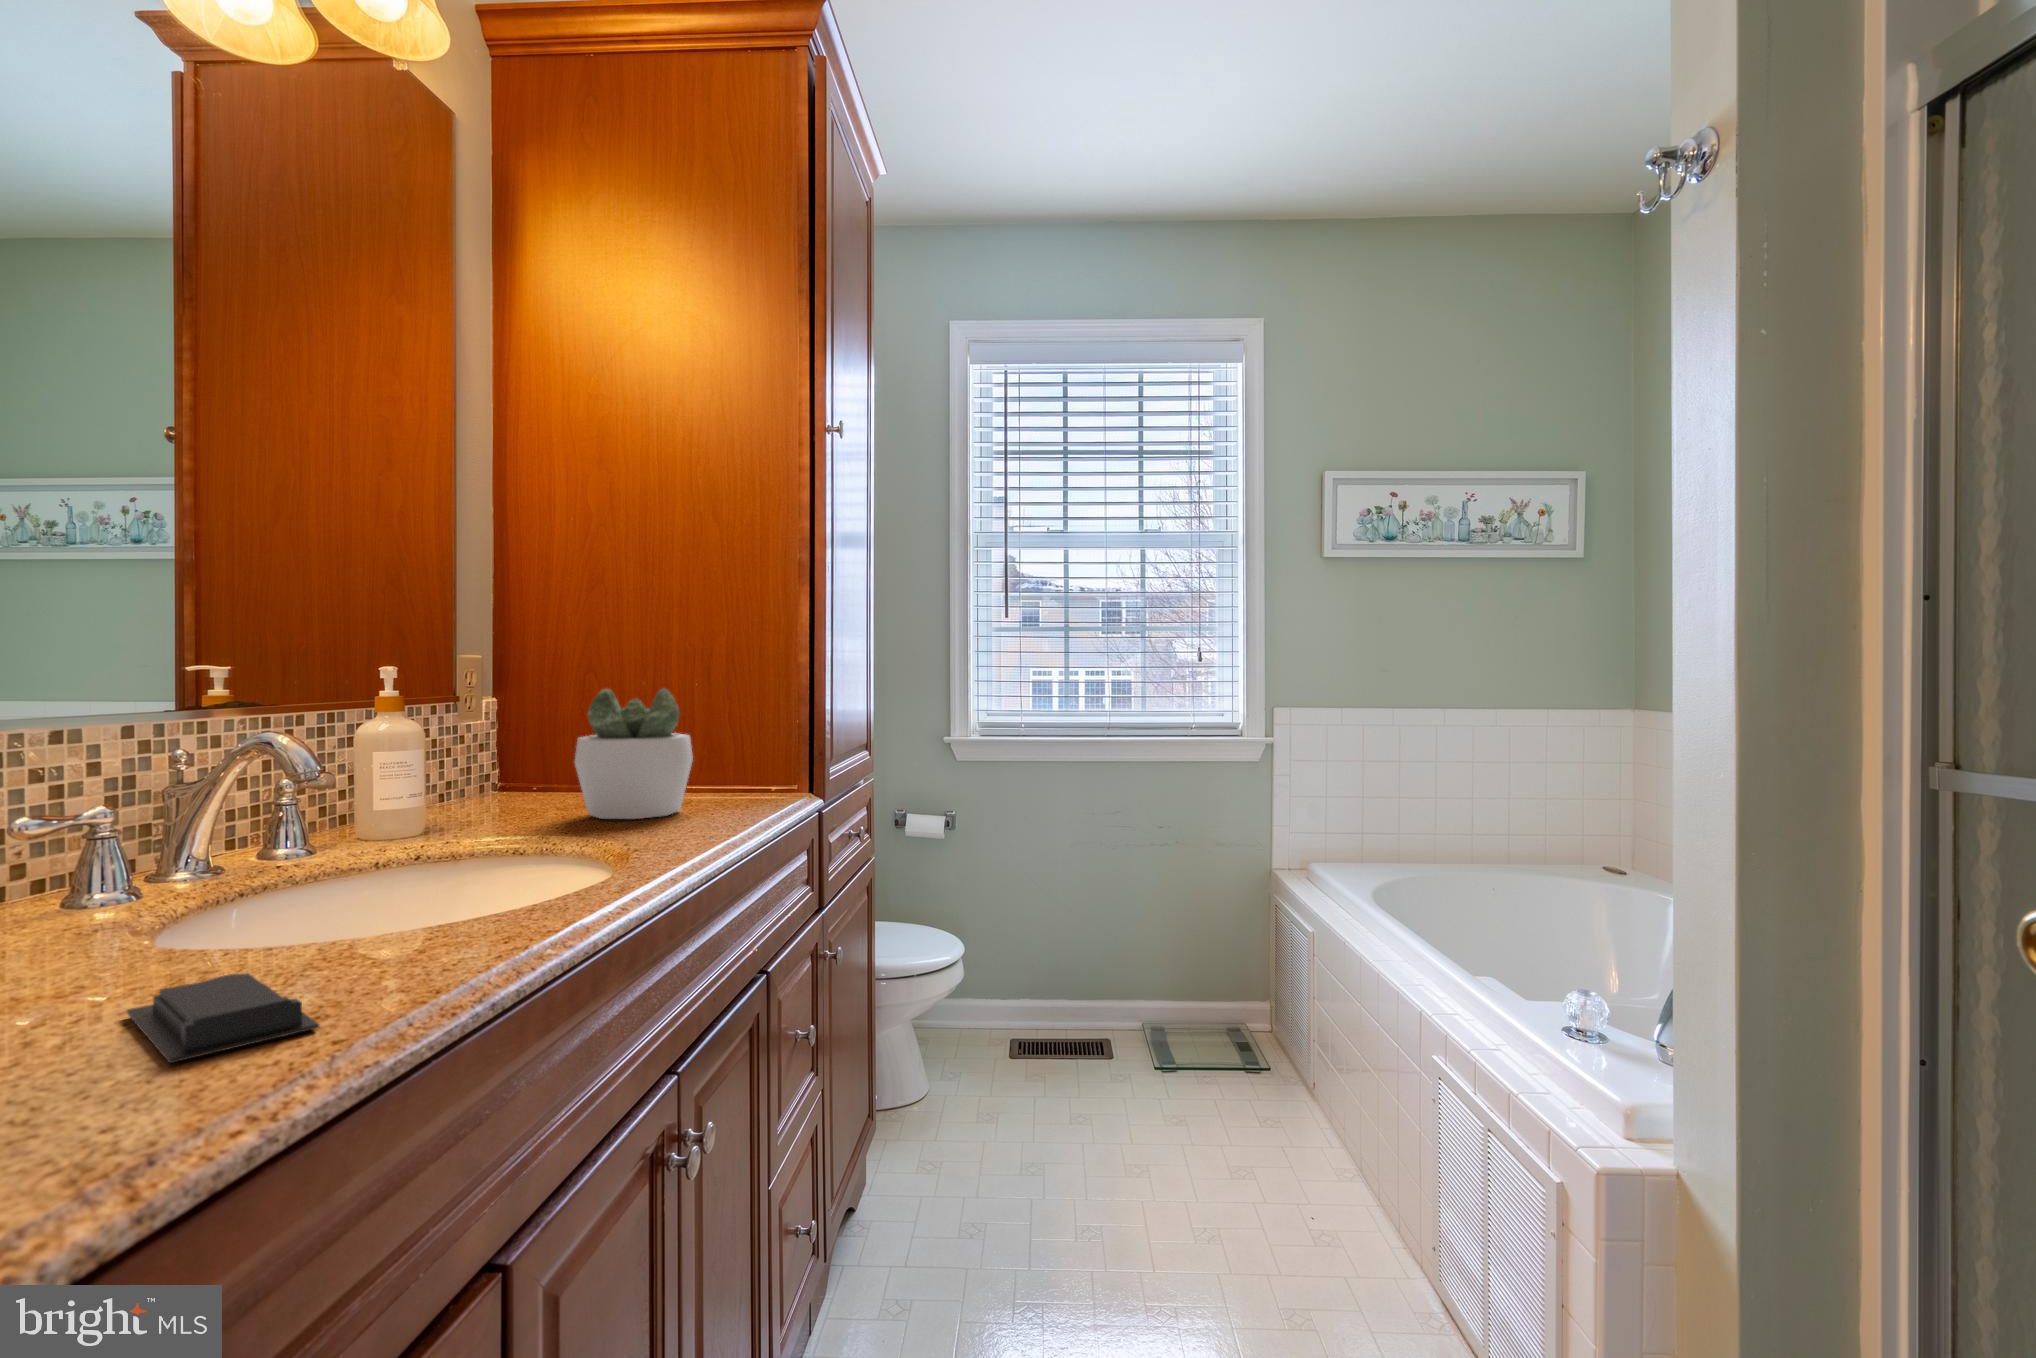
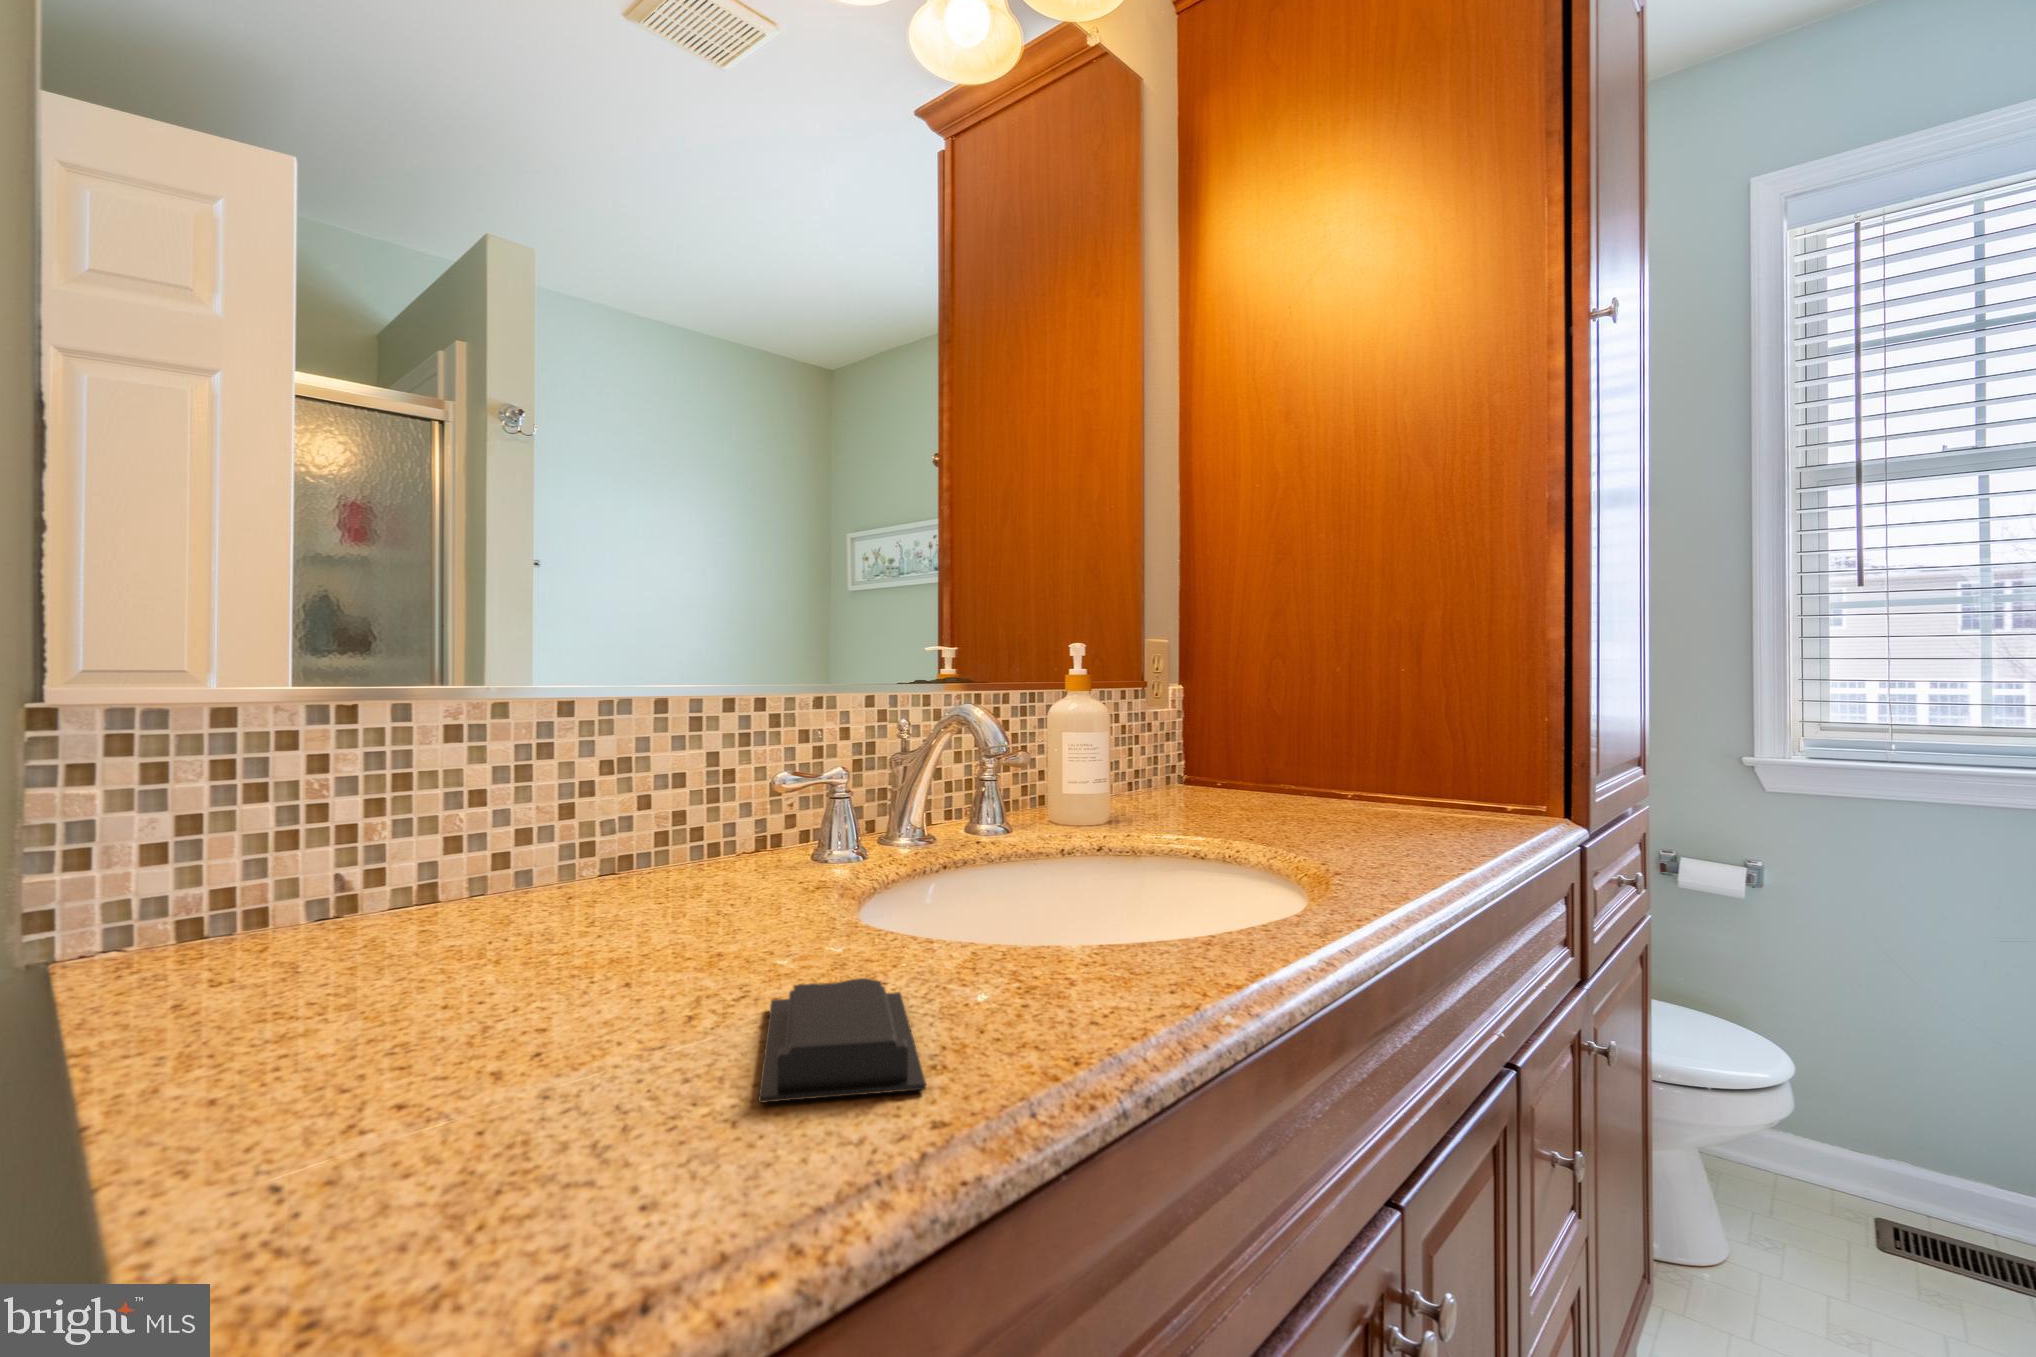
succulent plant: present [575,688,693,819] -> none [1263,671,1405,831]

